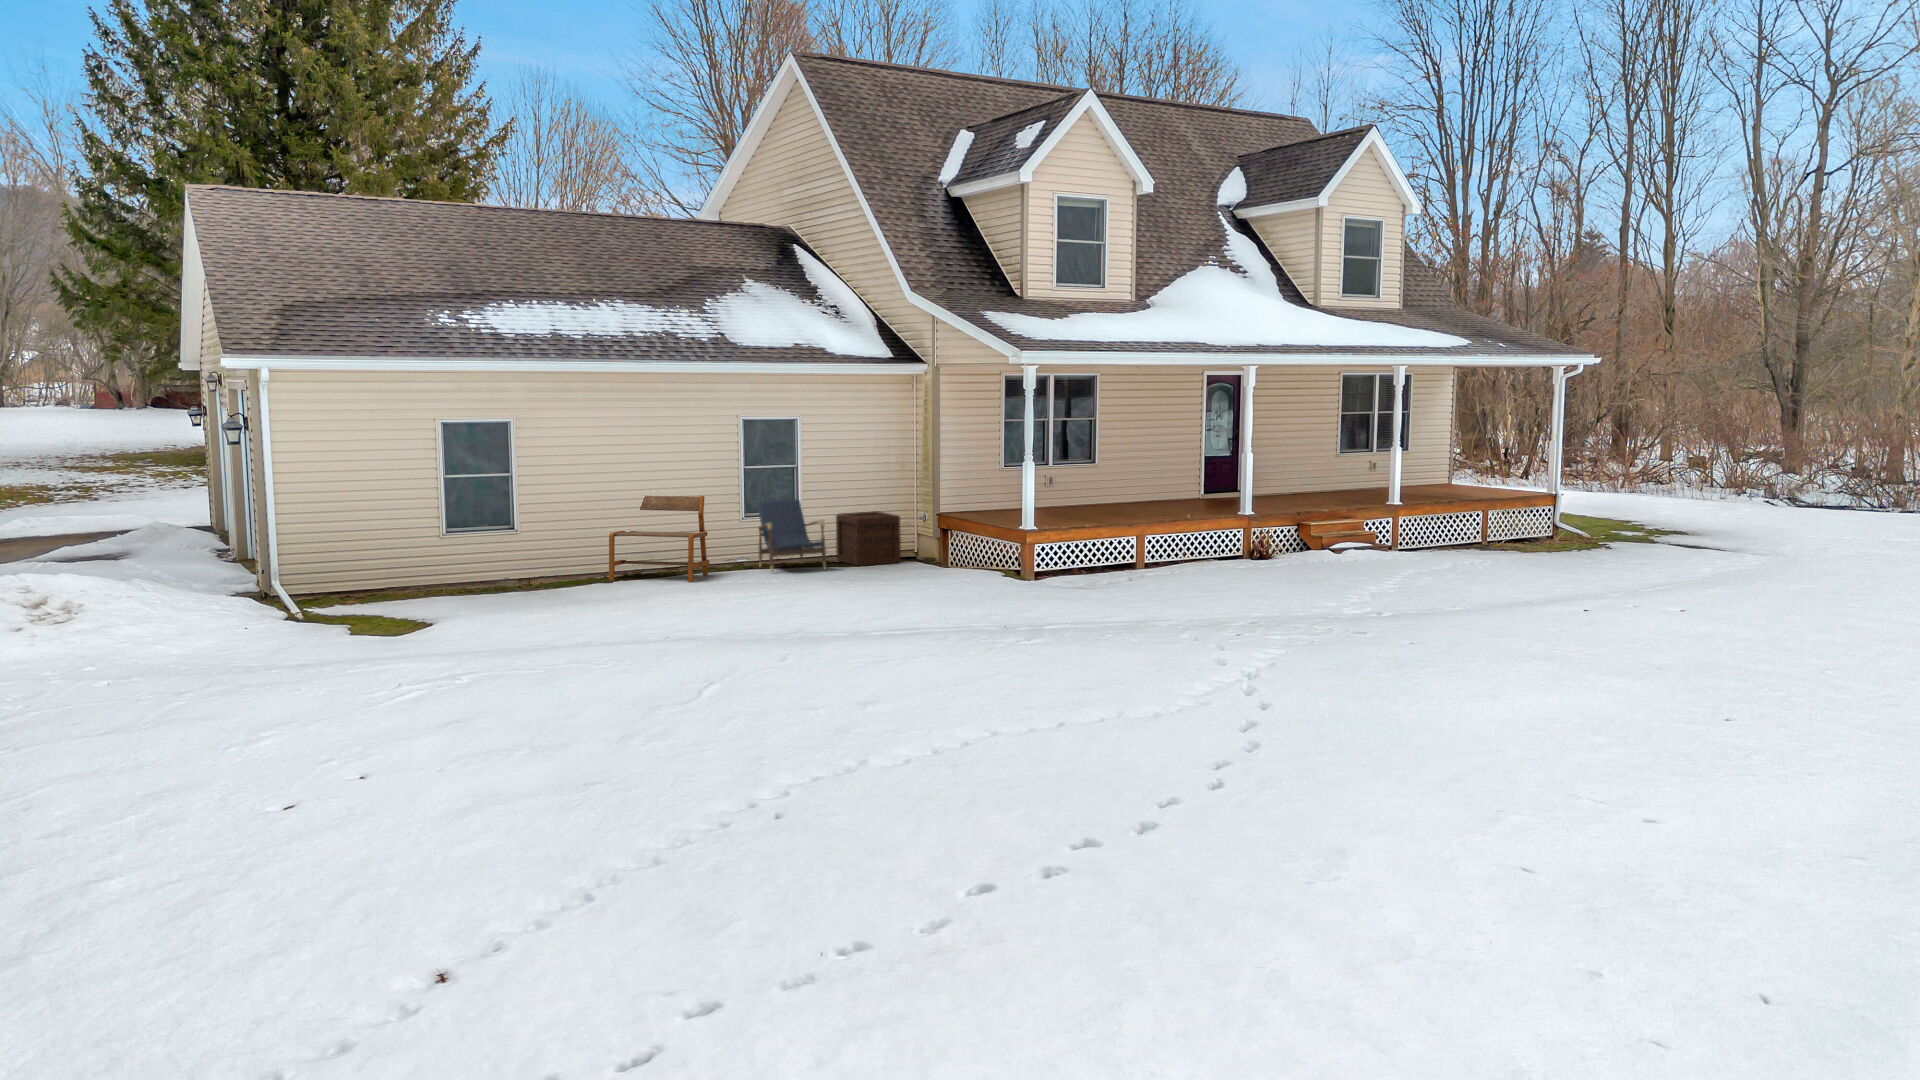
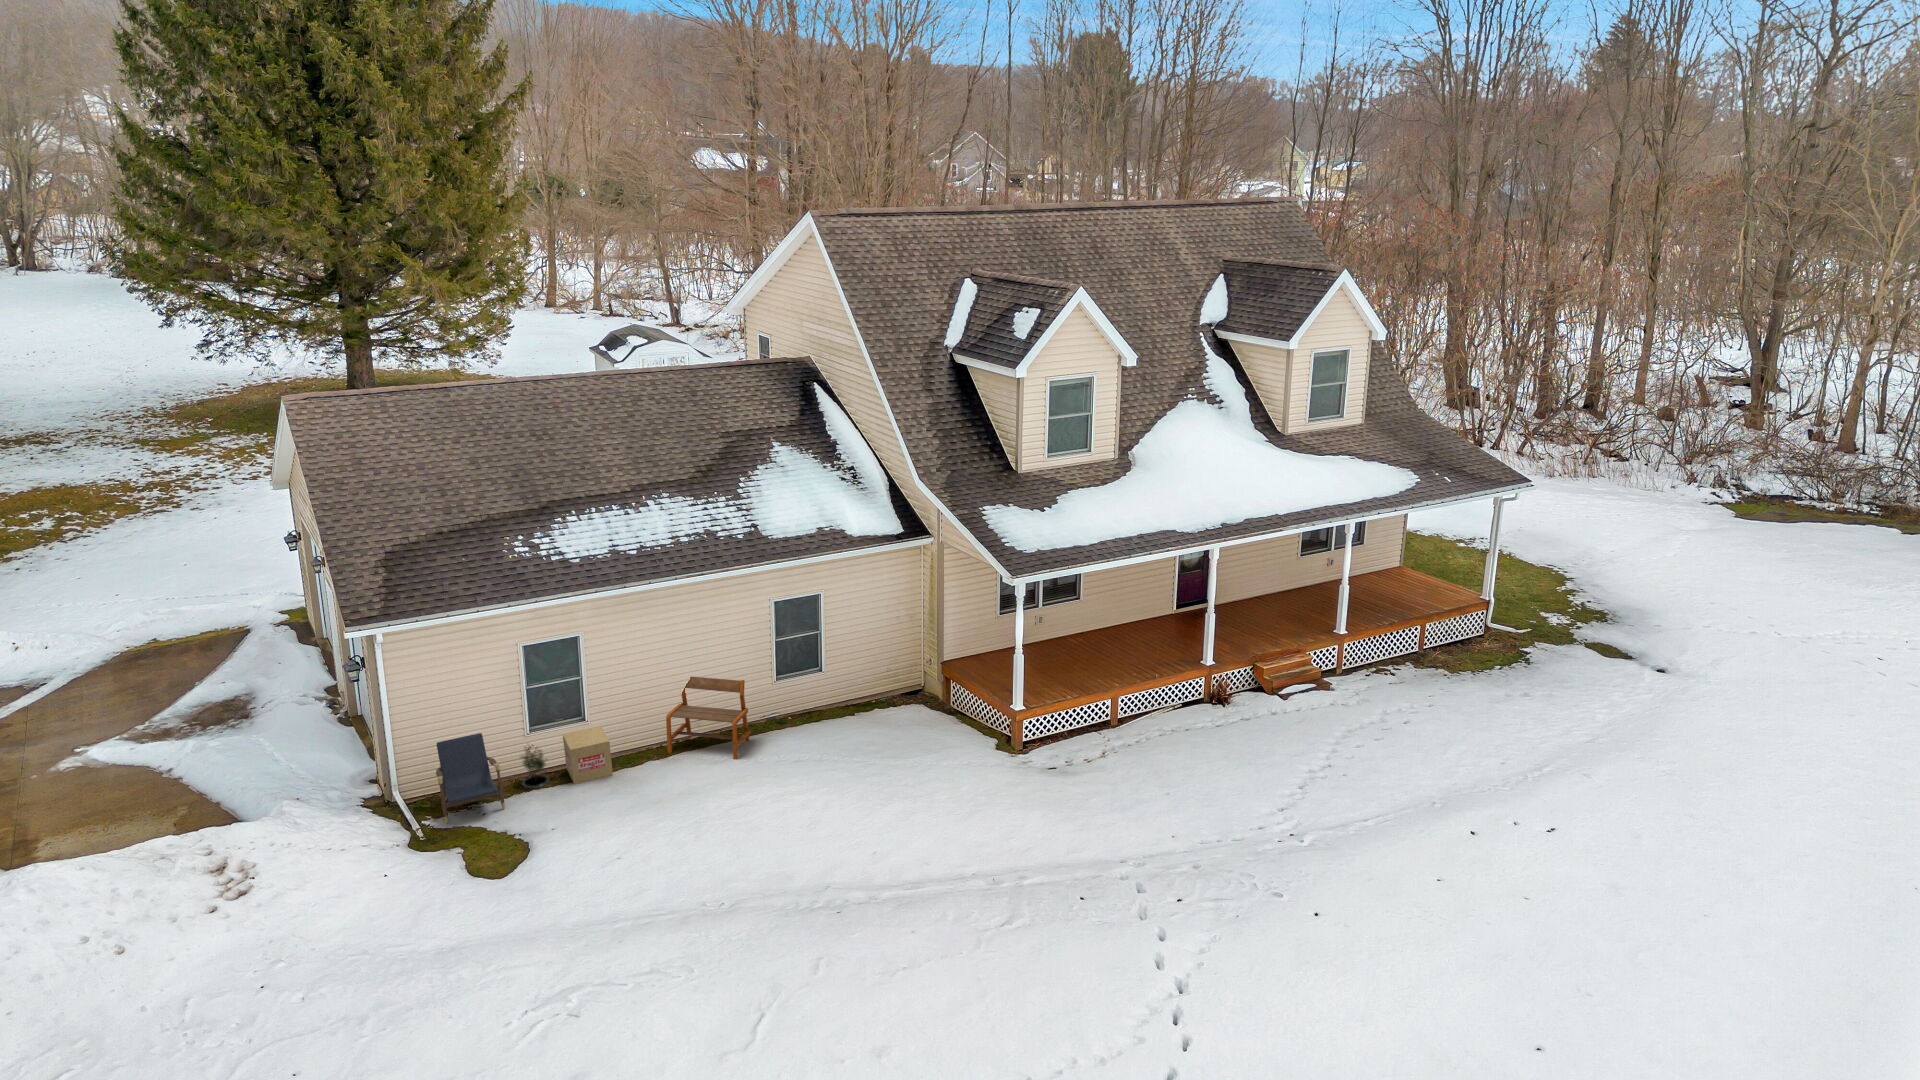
lounge chair: present [757,499,826,574] -> present [436,733,505,823]
wooden crate: present [836,511,901,566] -> none [856,659,911,718]
potted tree: none [427,537,463,595] -> present [522,745,549,788]
cardboard box: none [483,539,541,593] -> present [563,726,613,784]

